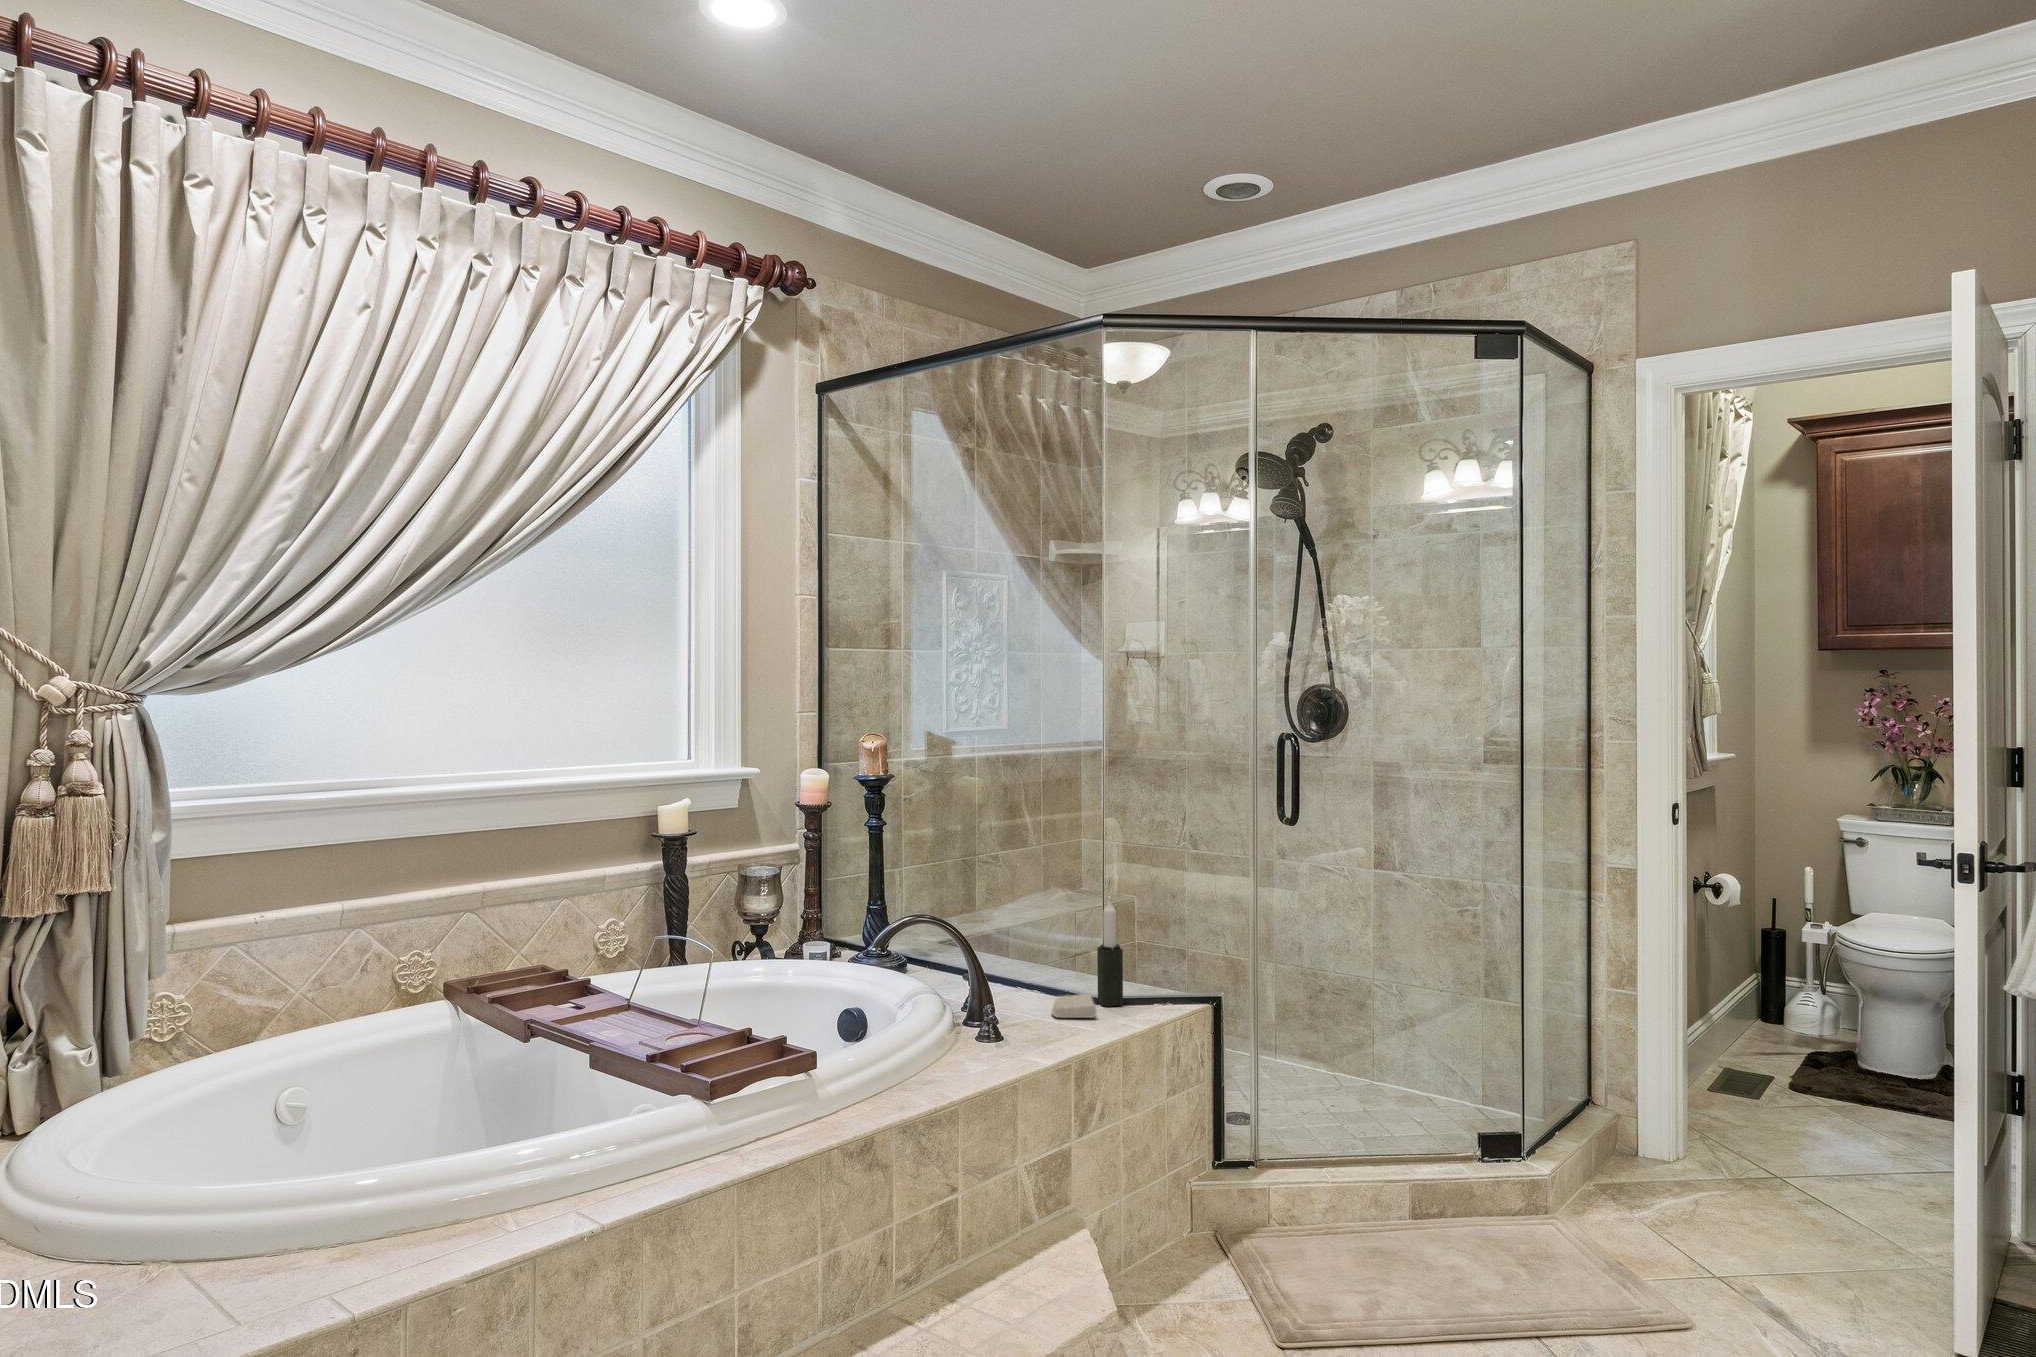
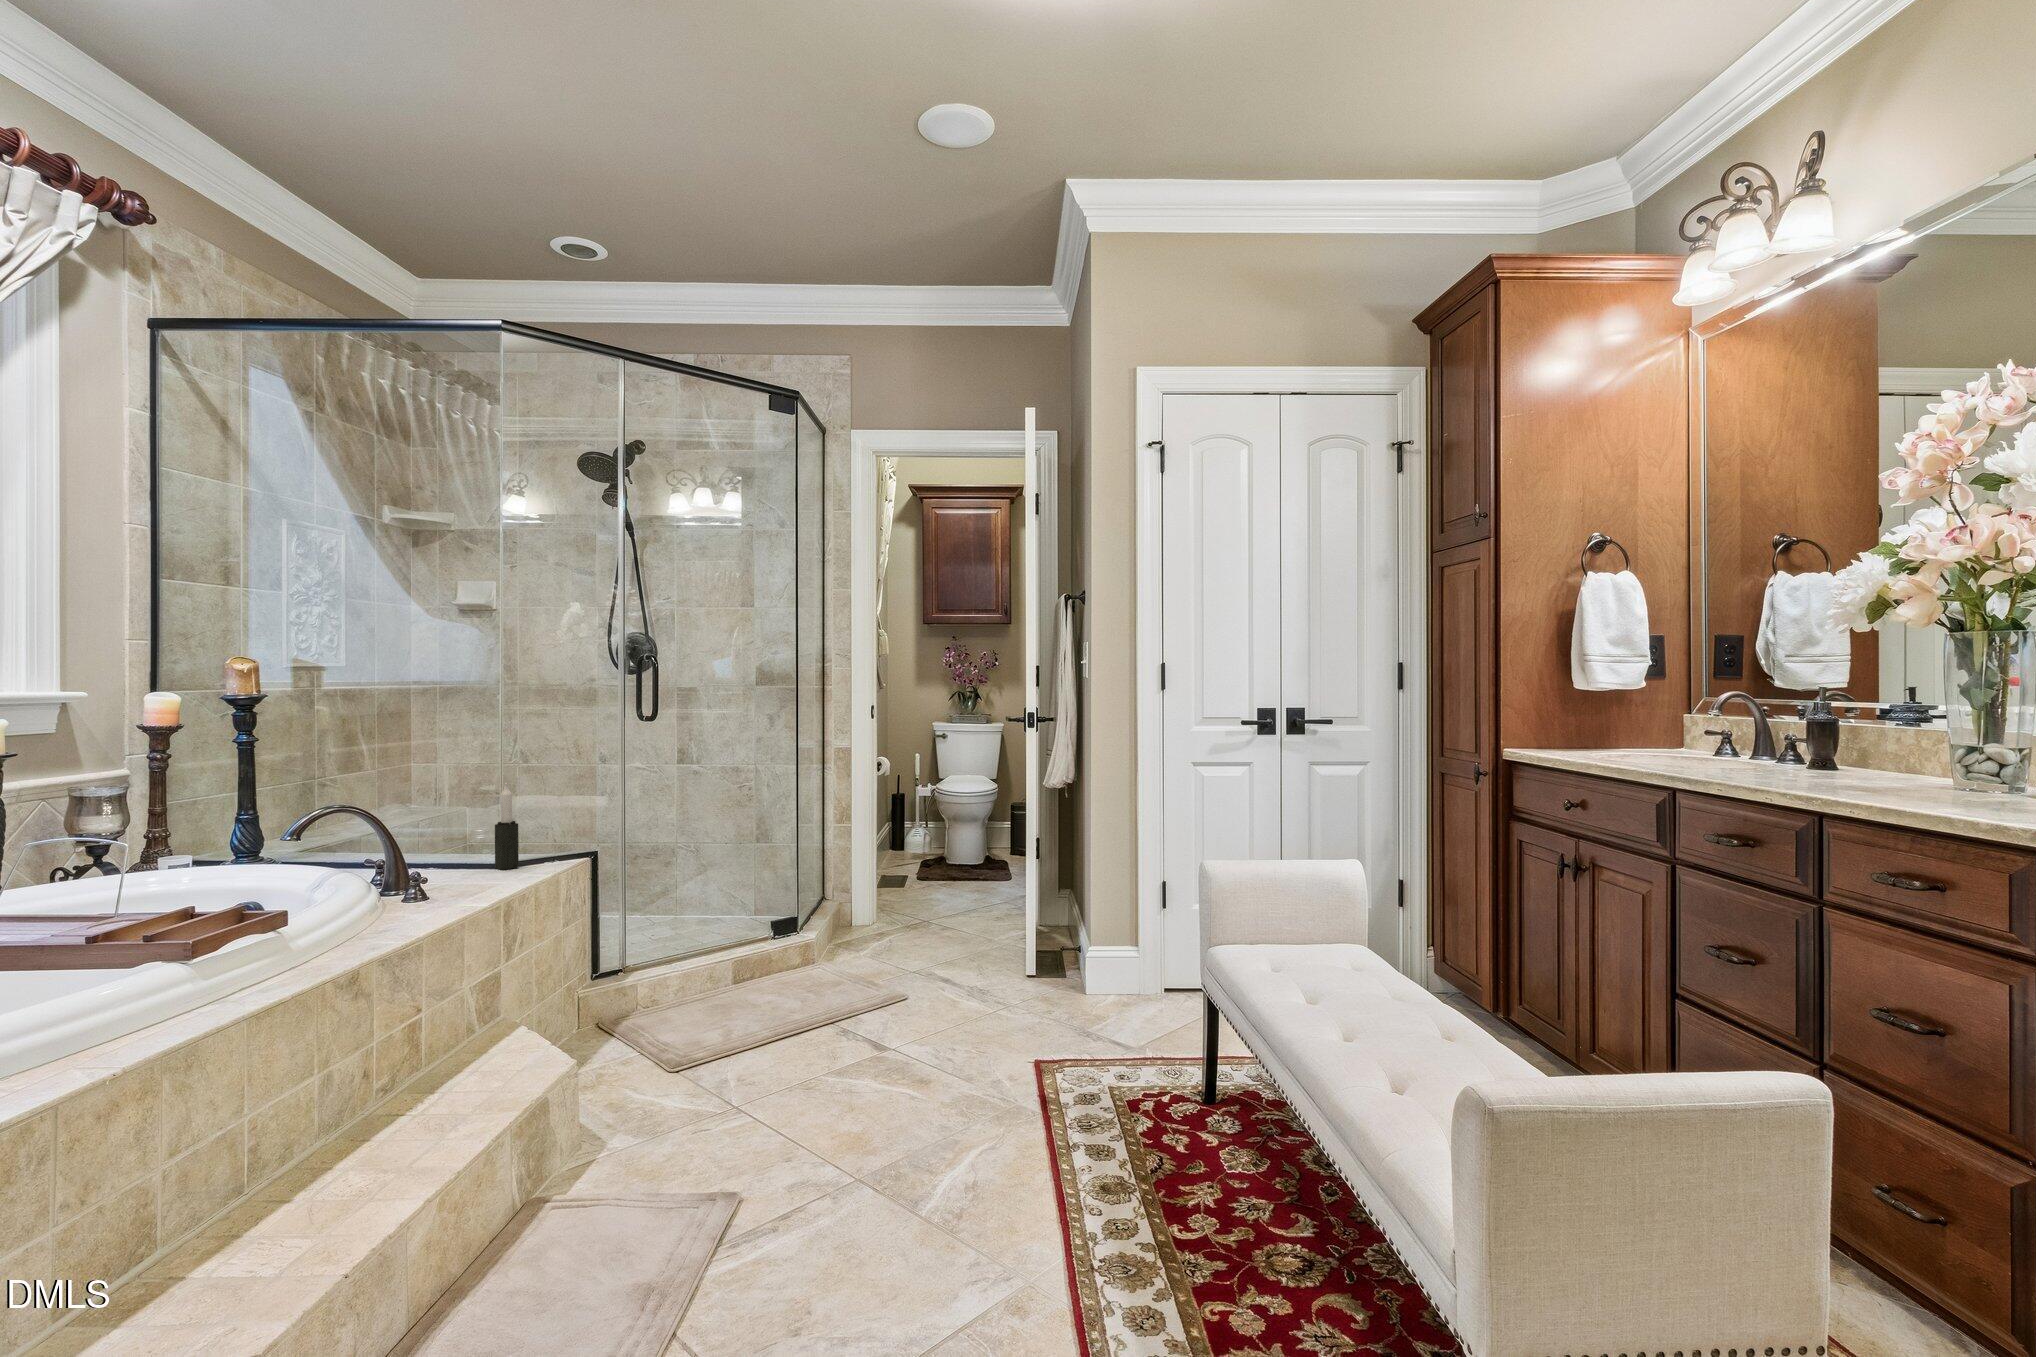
soap bar: present [1052,993,1097,1018] -> none [460,859,503,880]

